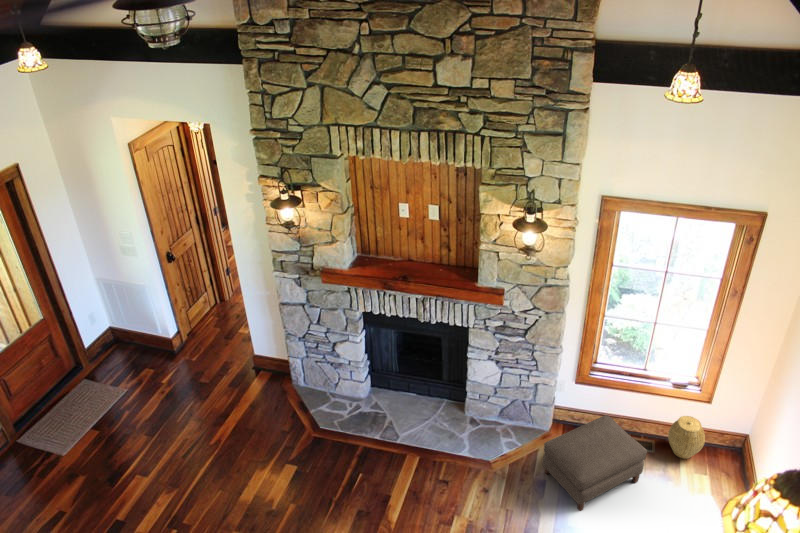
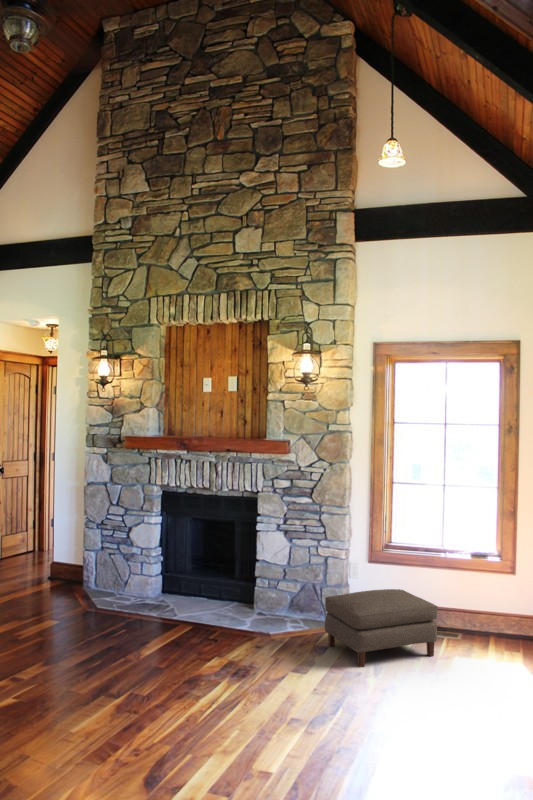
woven basket: present [668,416,705,459] -> none [471,596,511,648]

